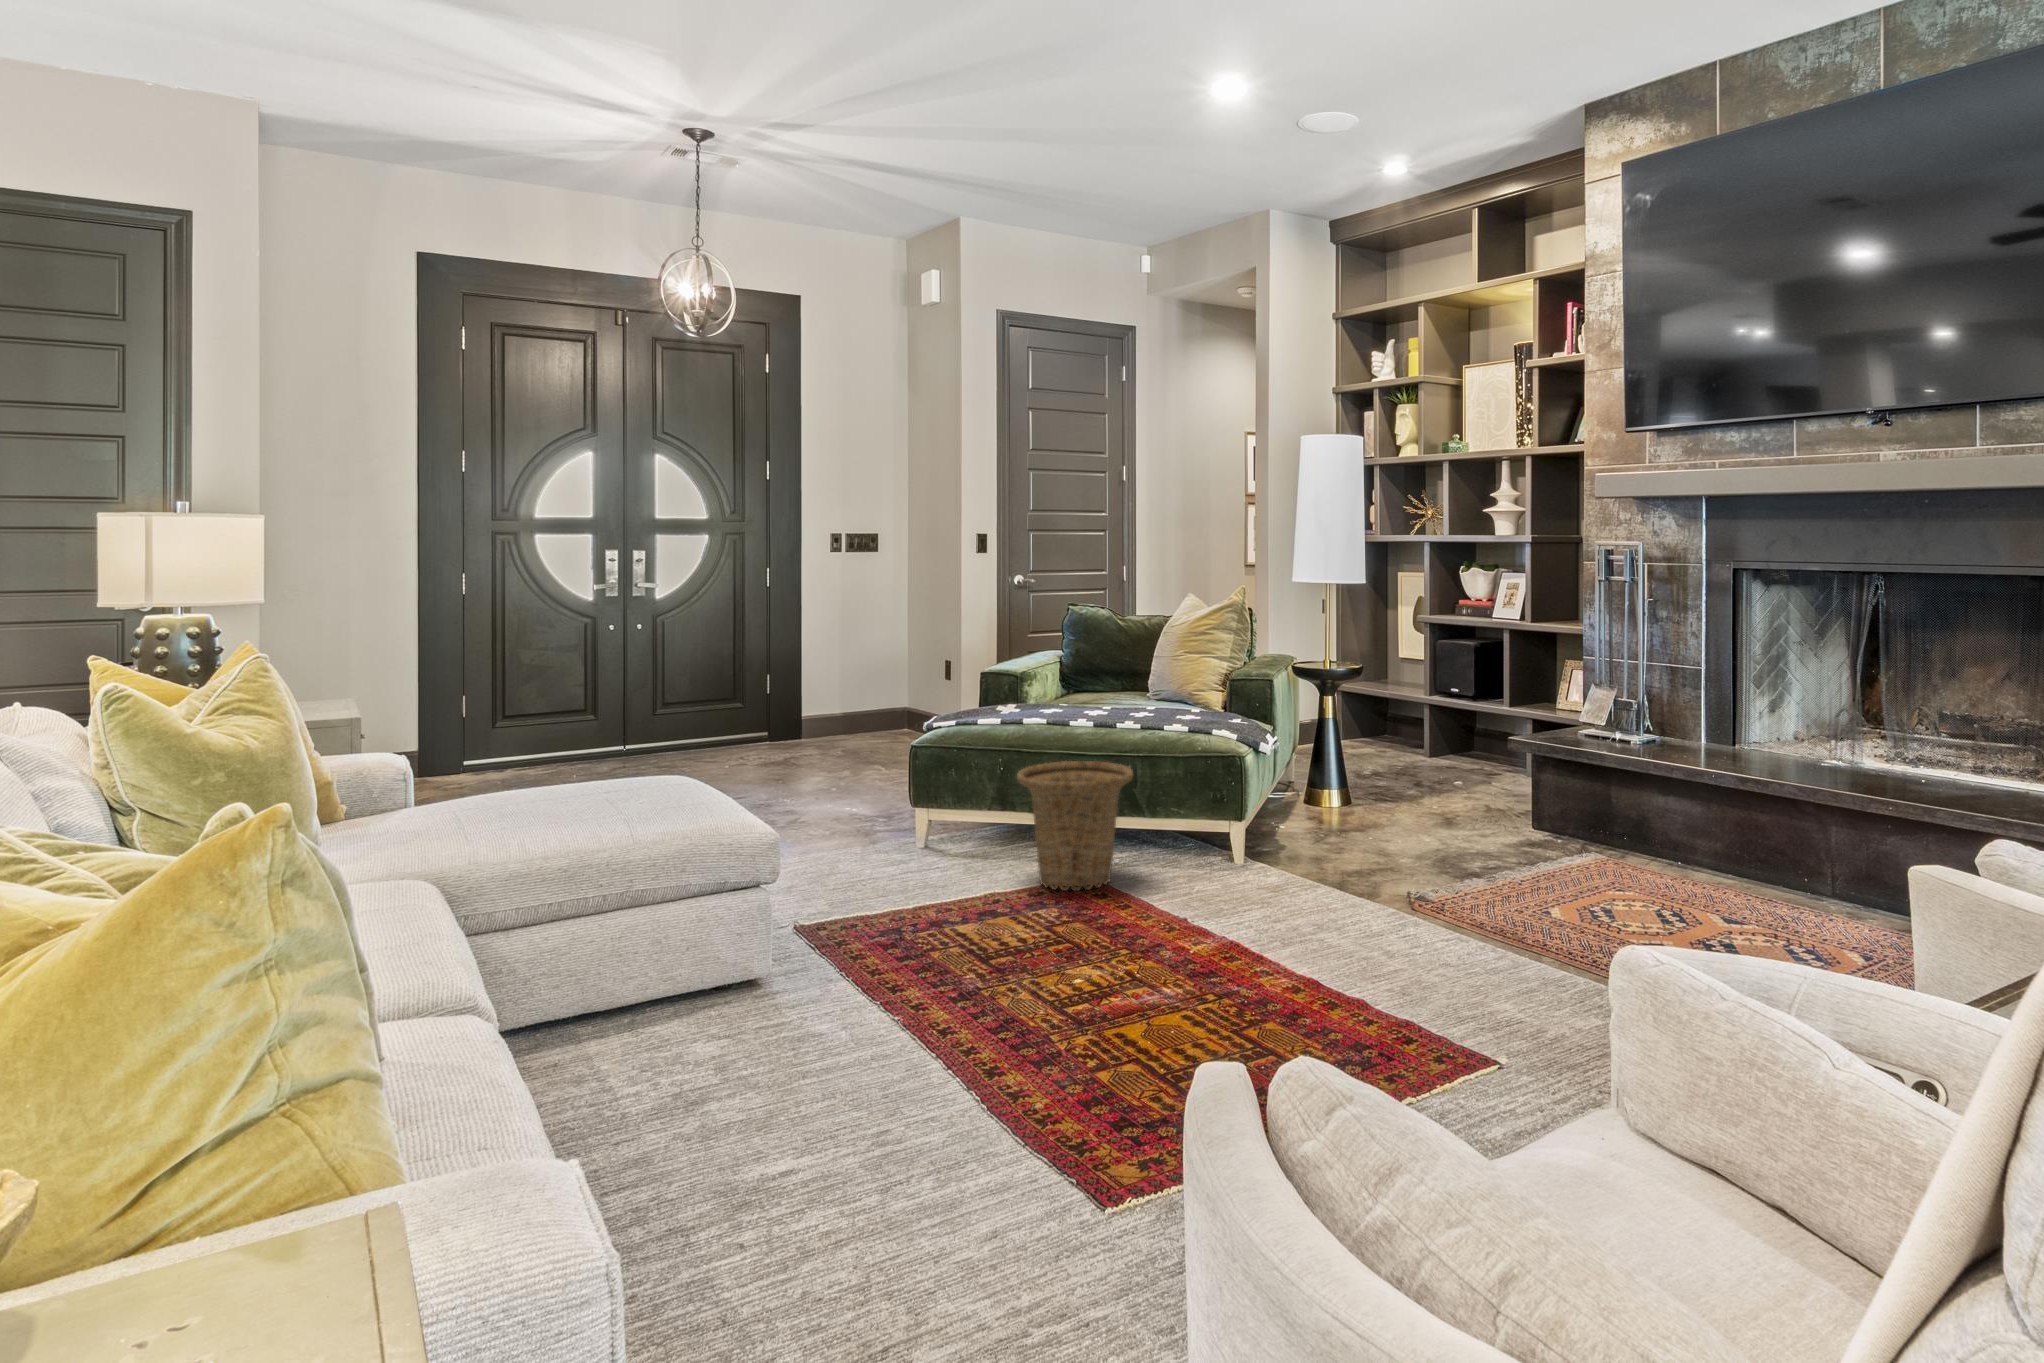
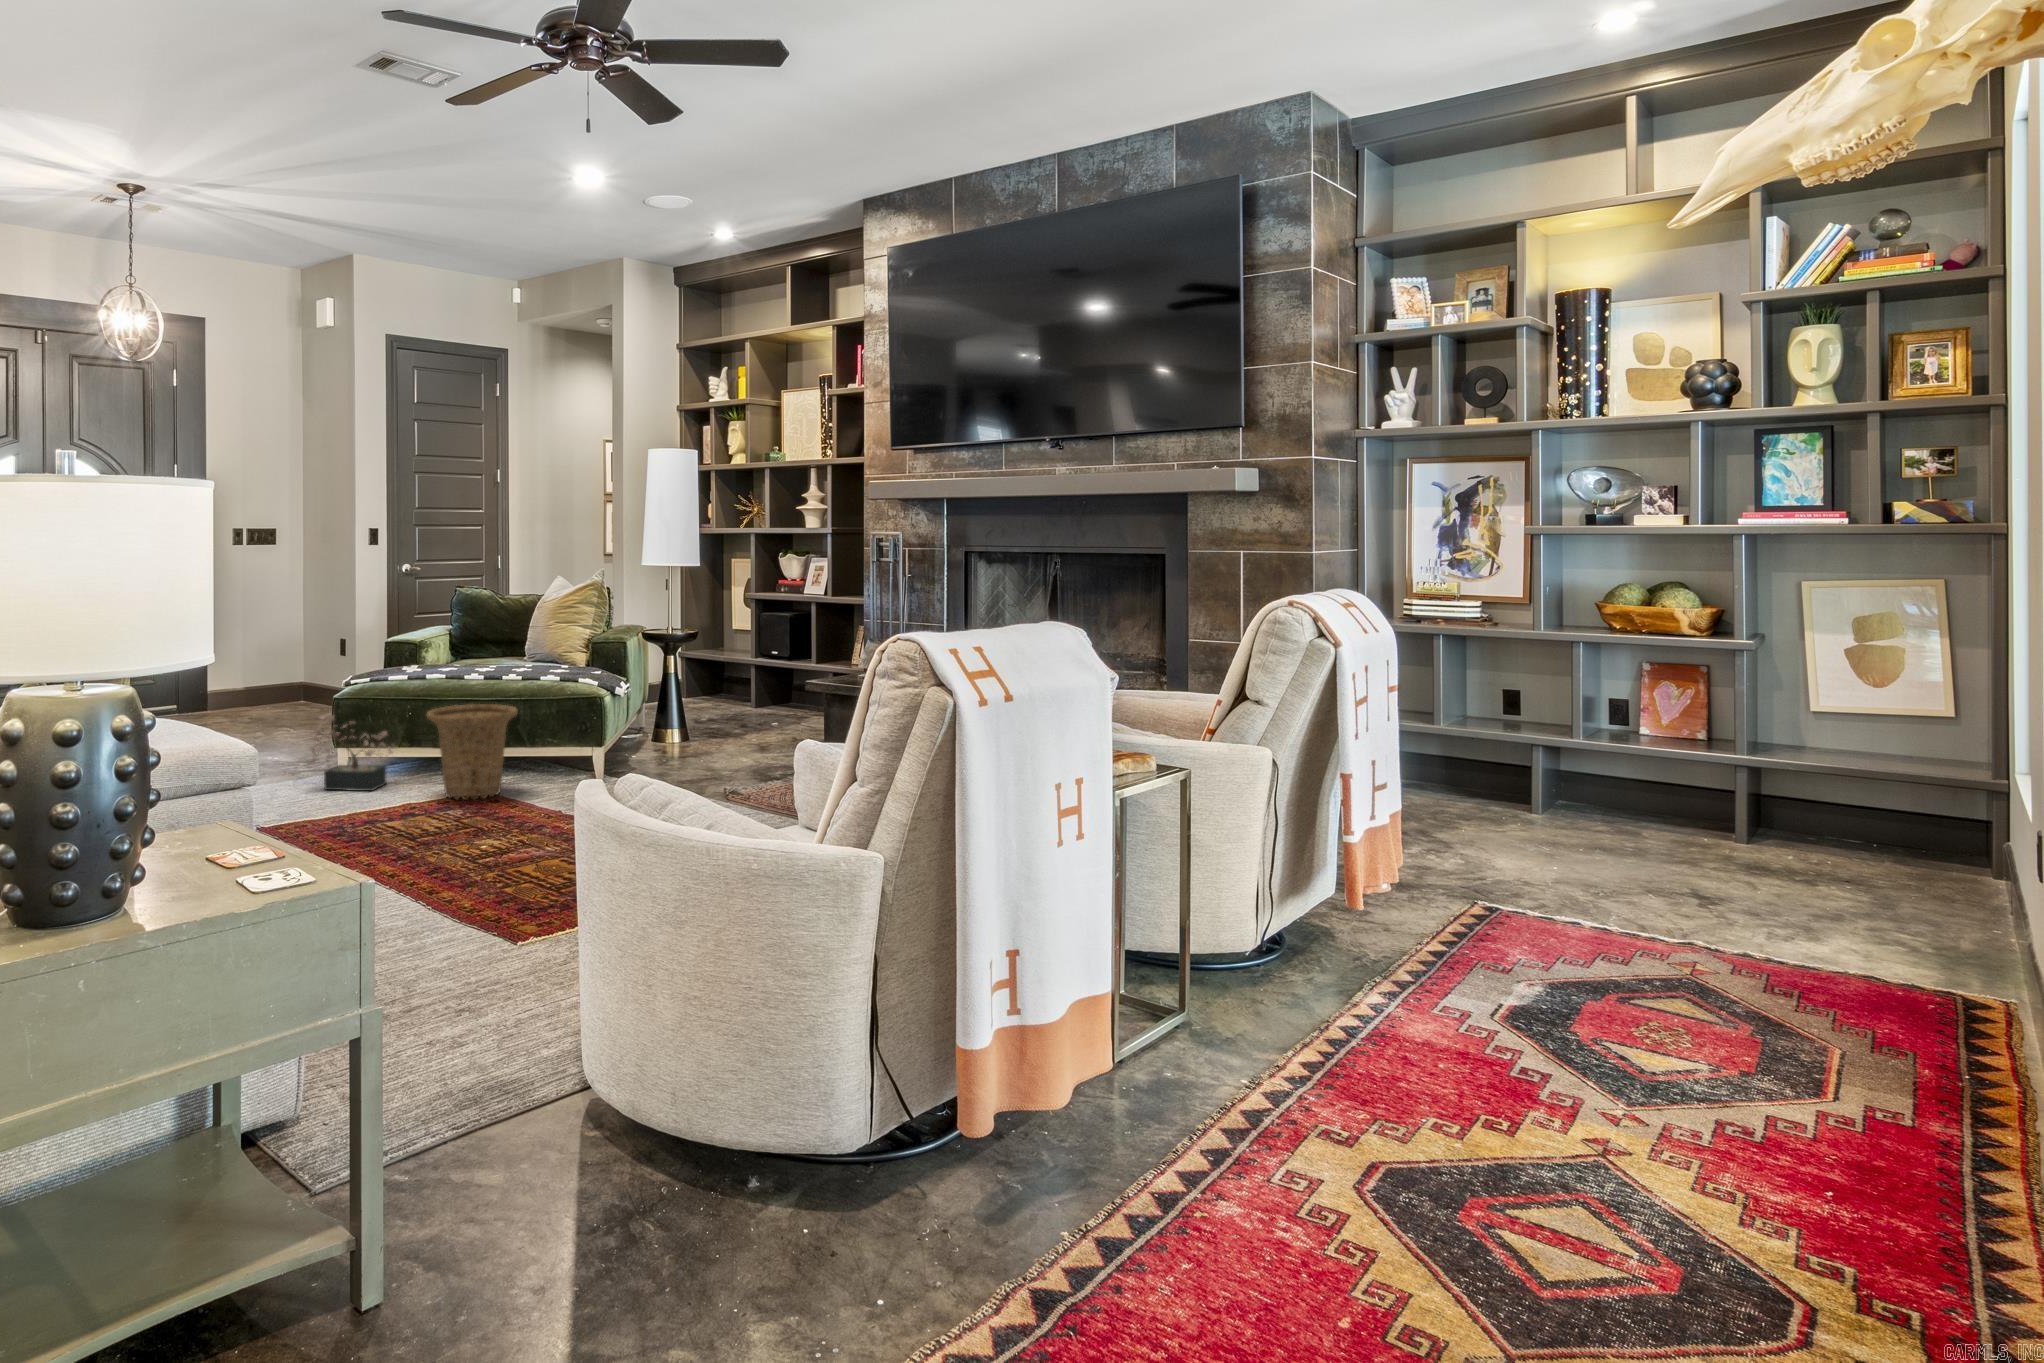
decorative plant: none [872,766,985,869] -> present [310,716,393,791]

